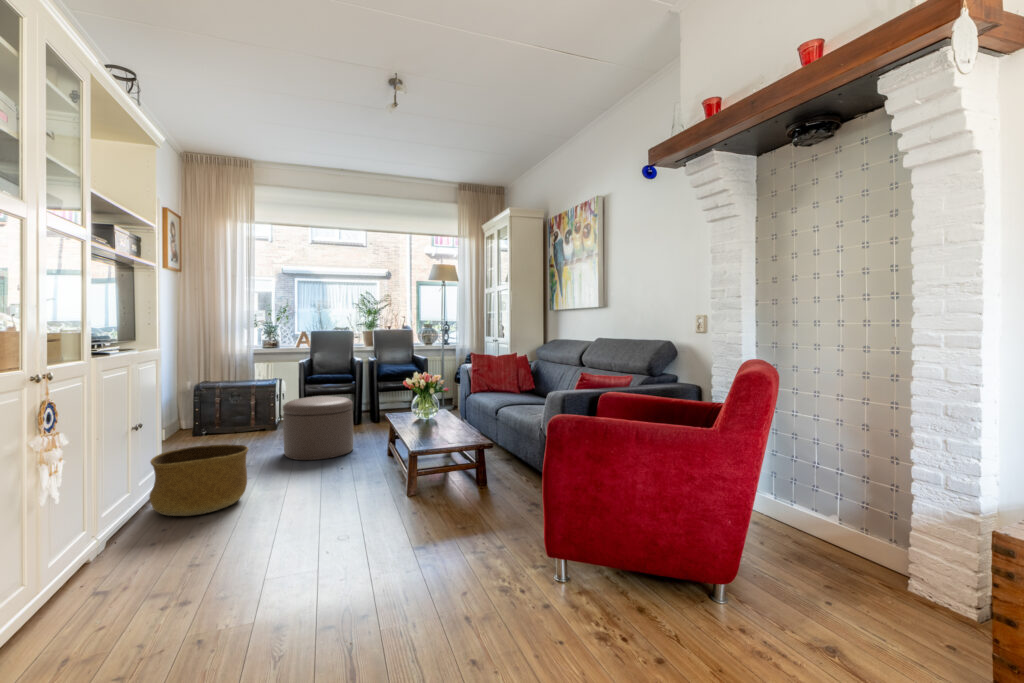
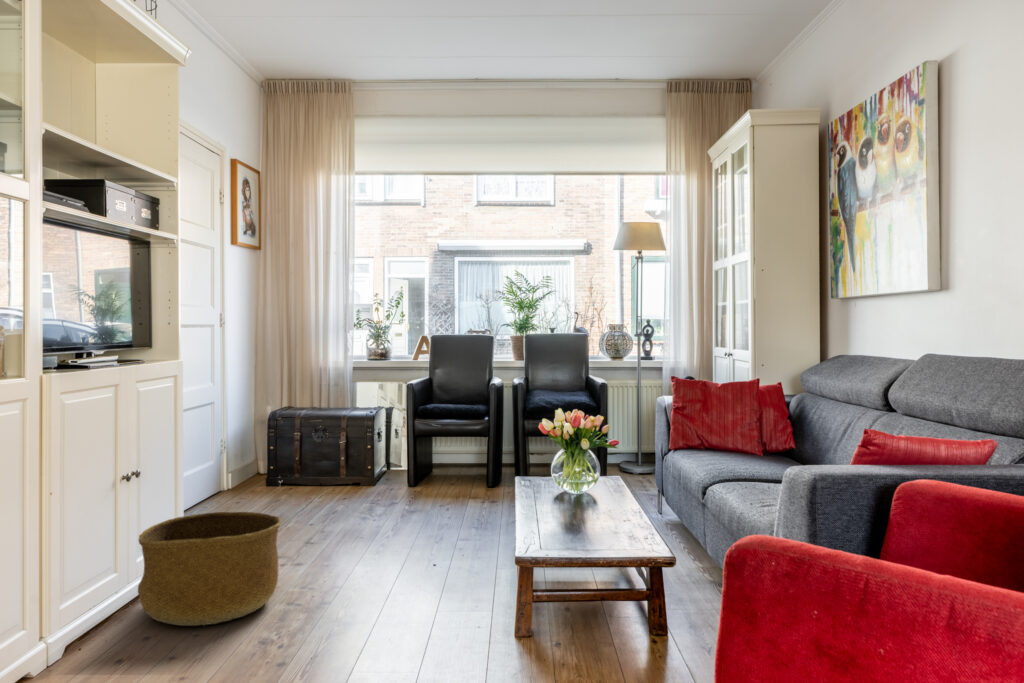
ottoman: present [283,396,353,460] -> none [364,440,470,544]

